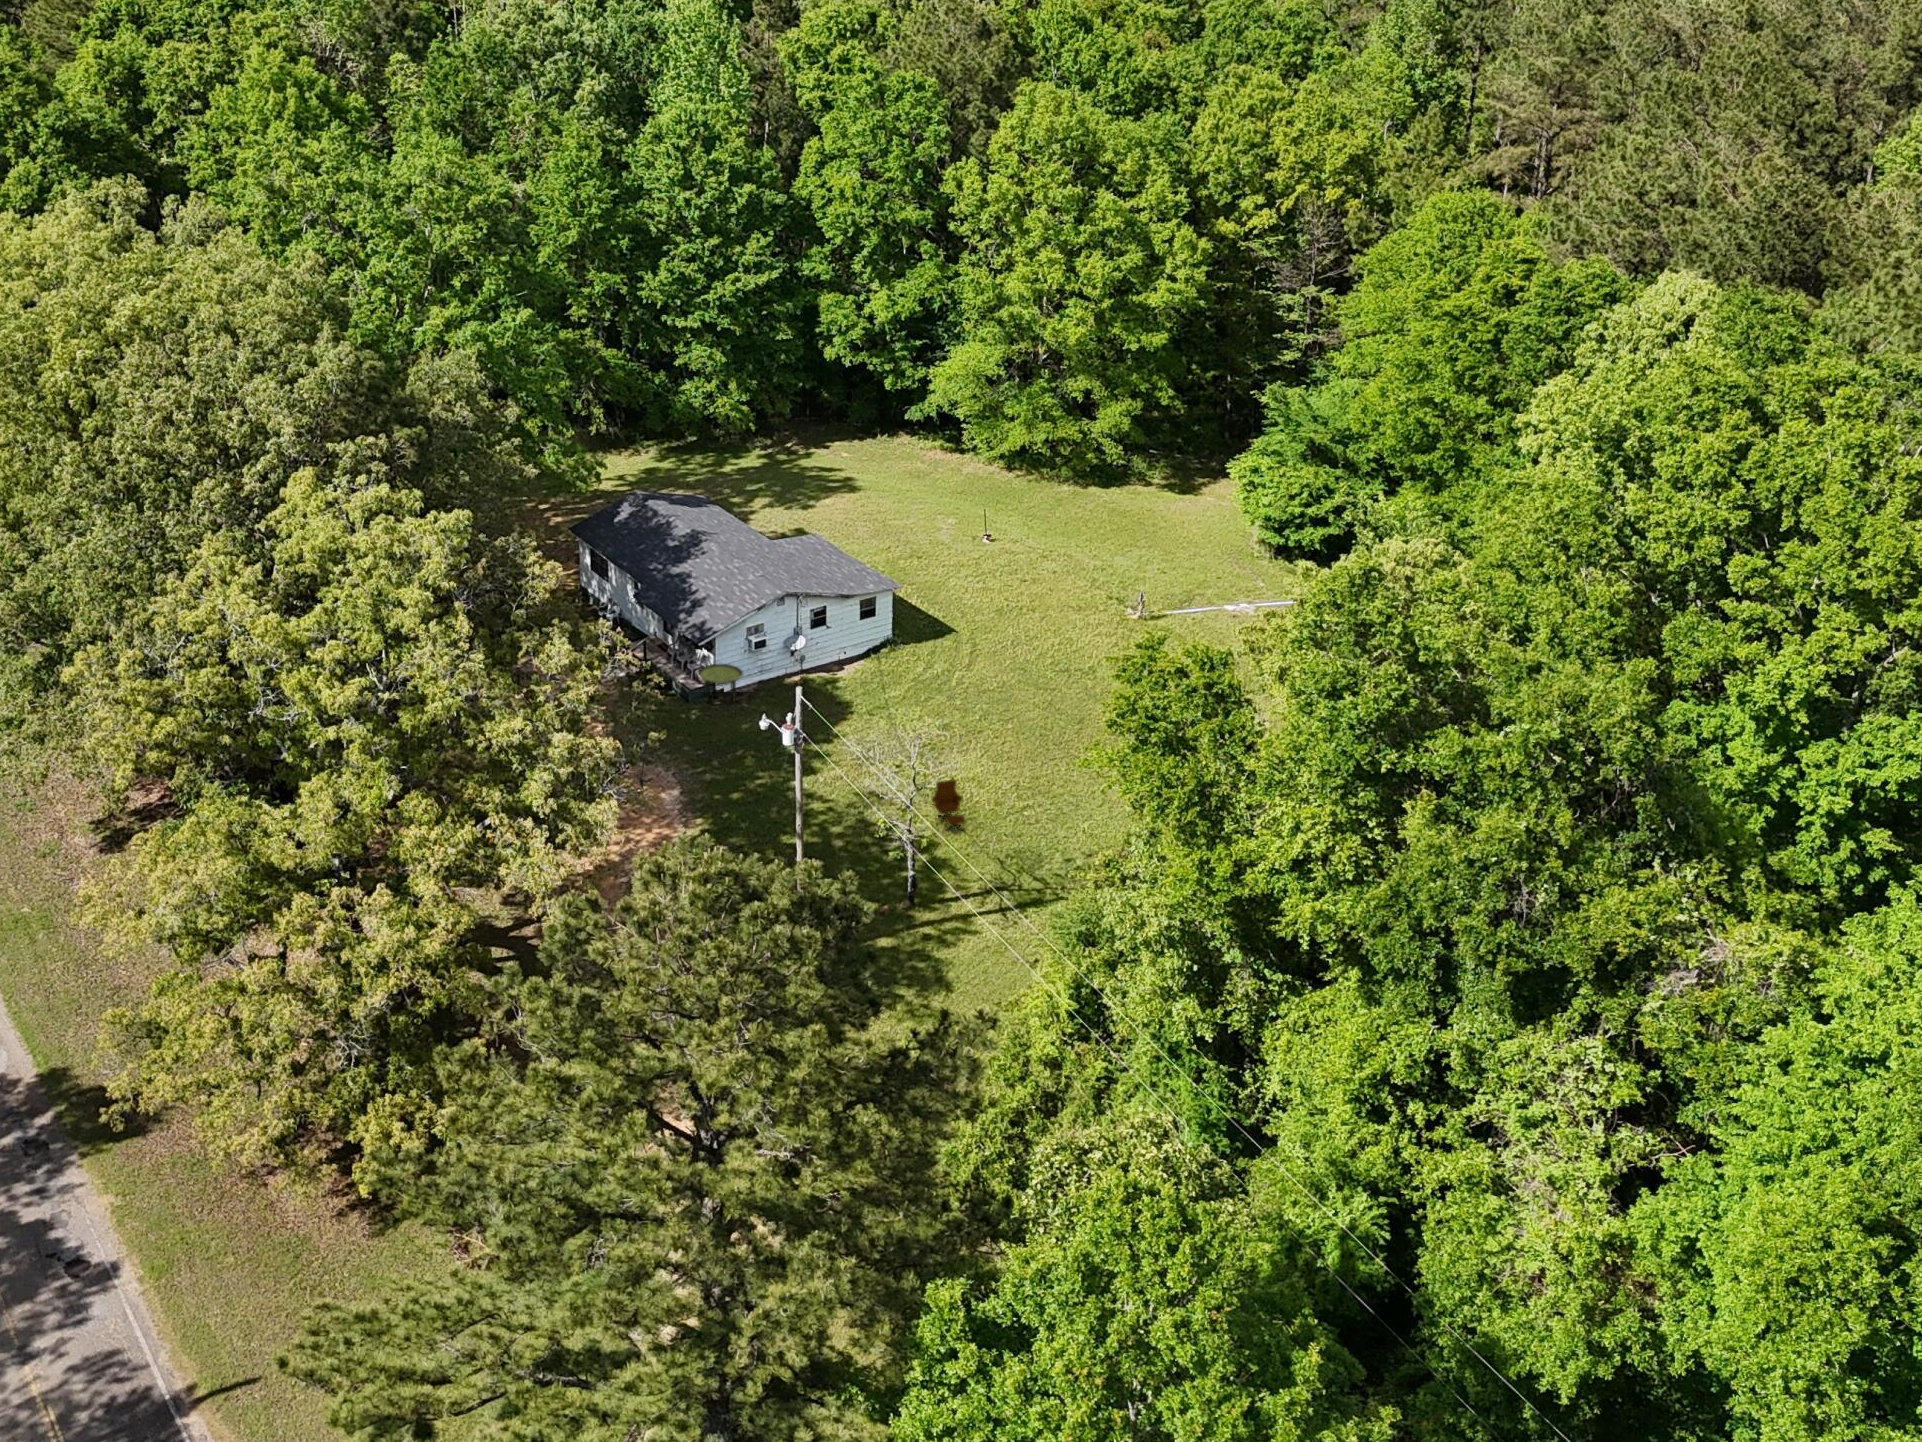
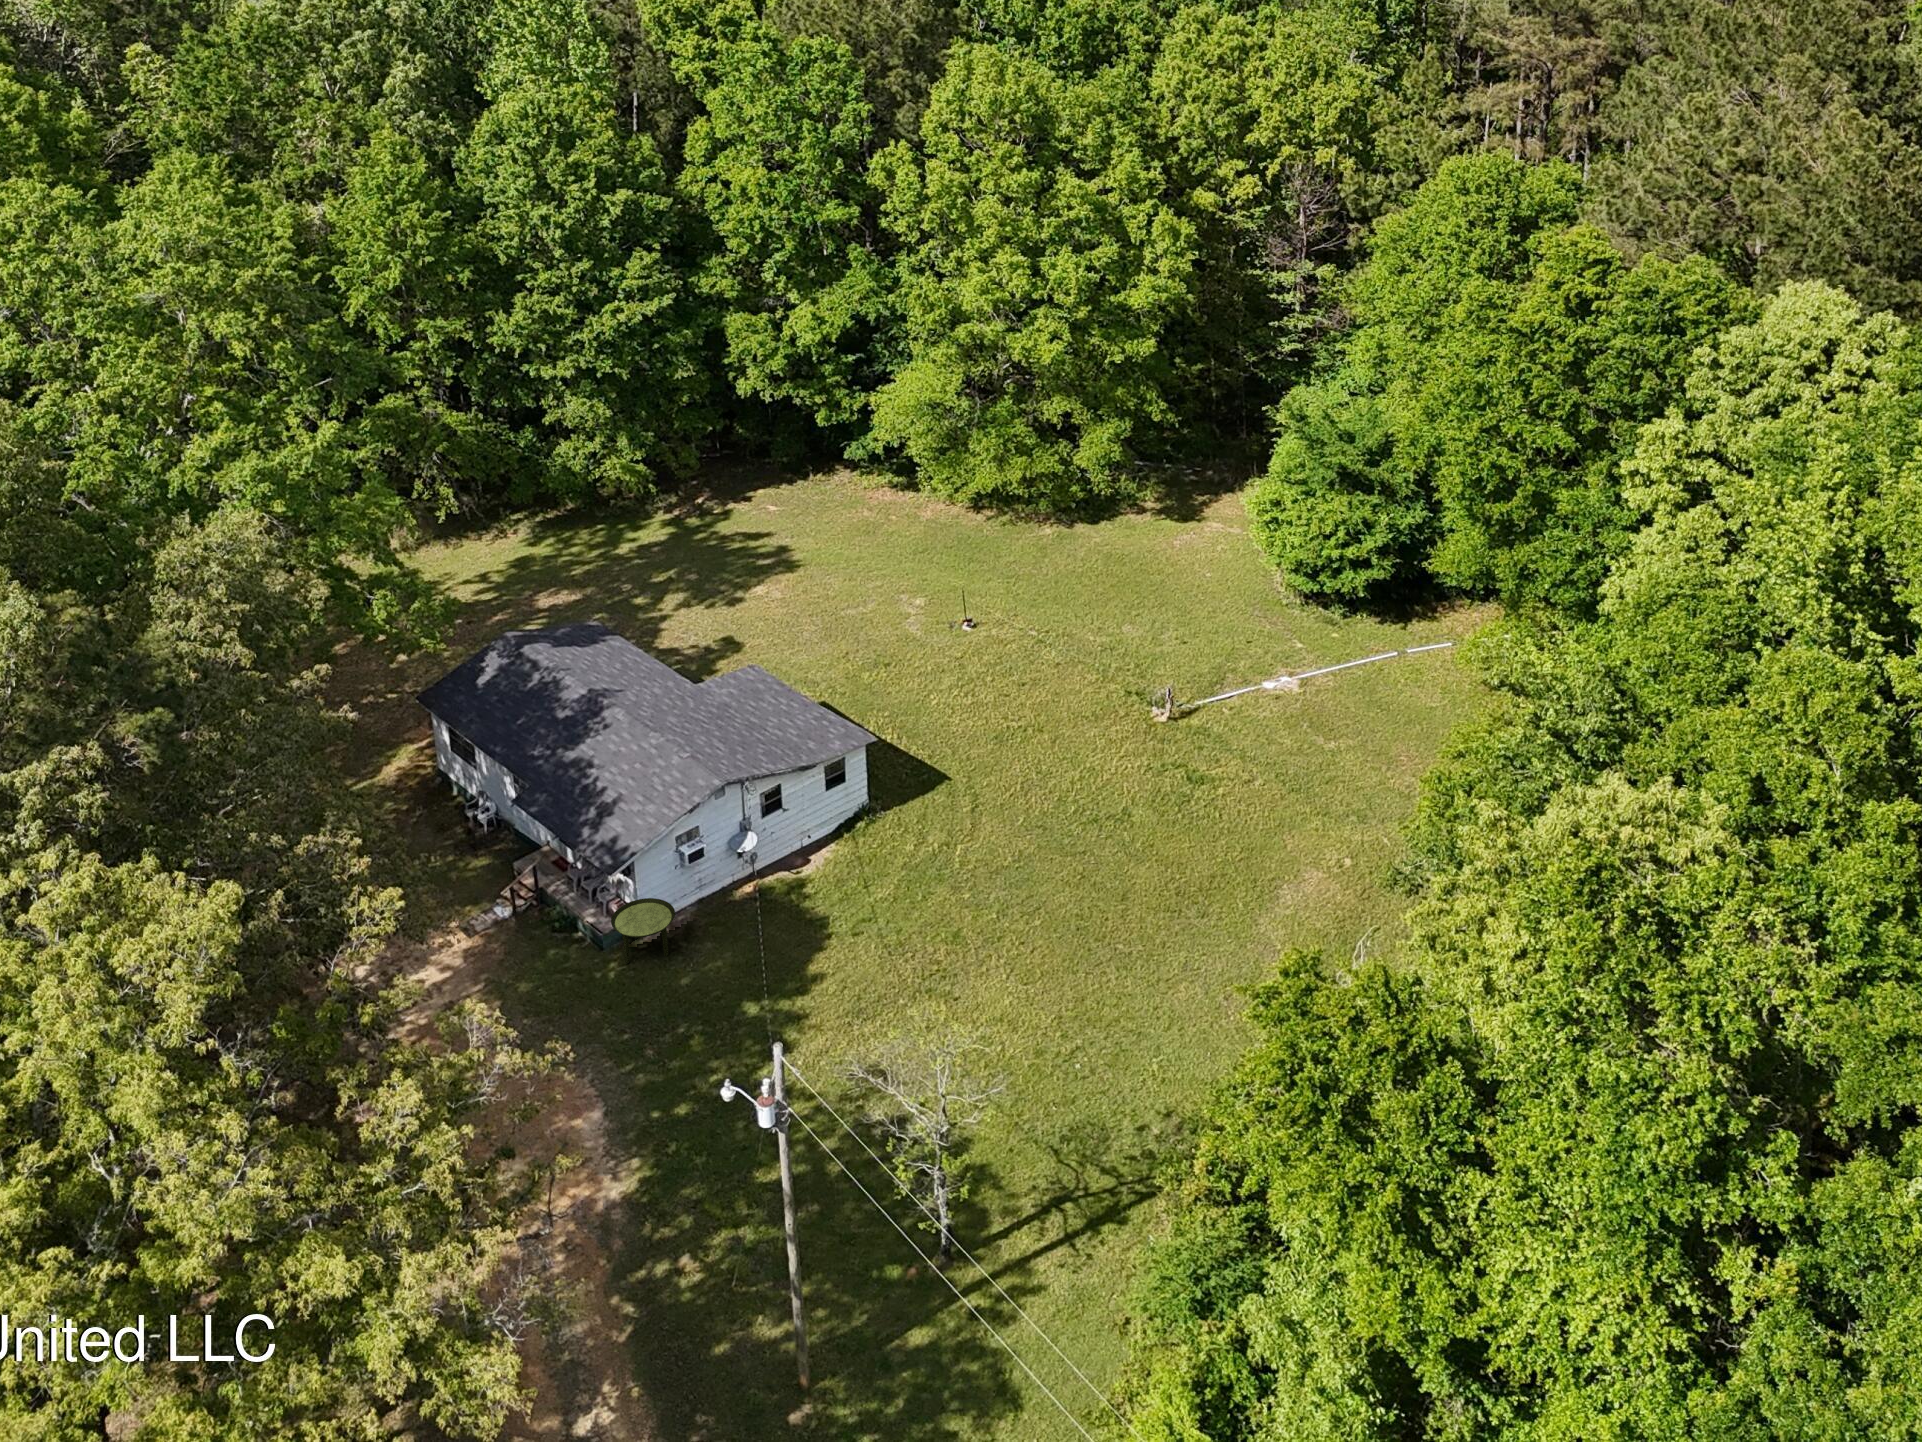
lounge chair: present [932,779,966,829] -> none [966,1076,1020,1163]

